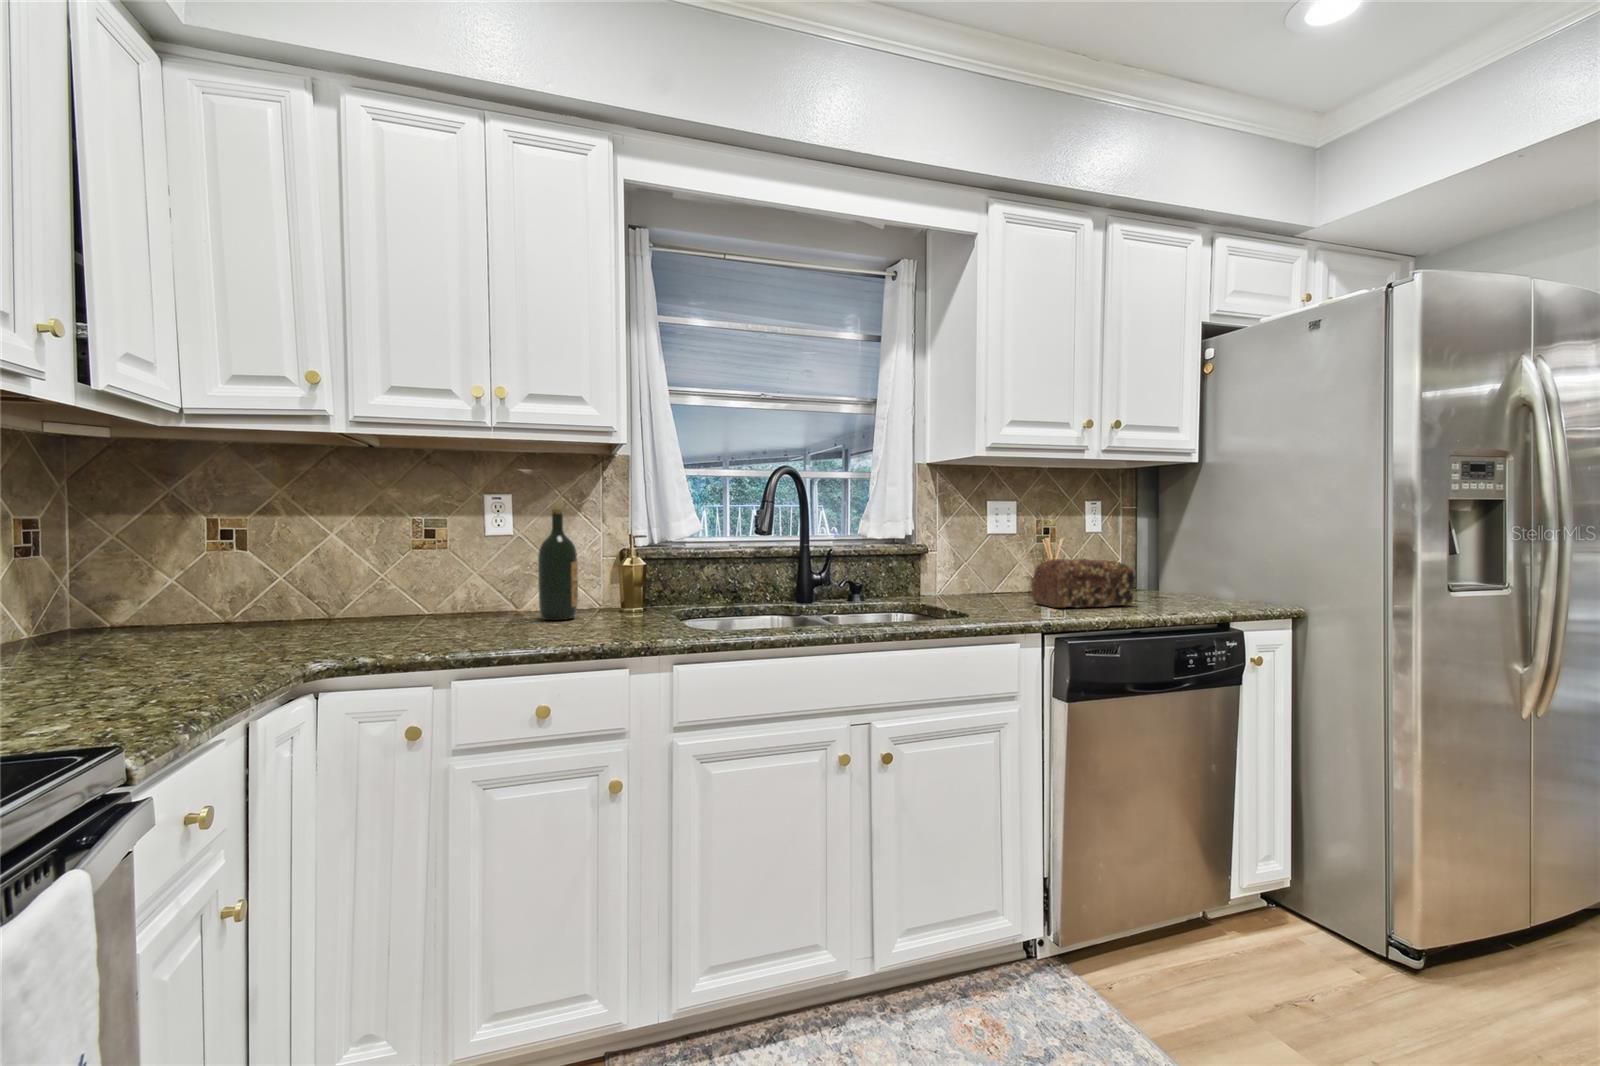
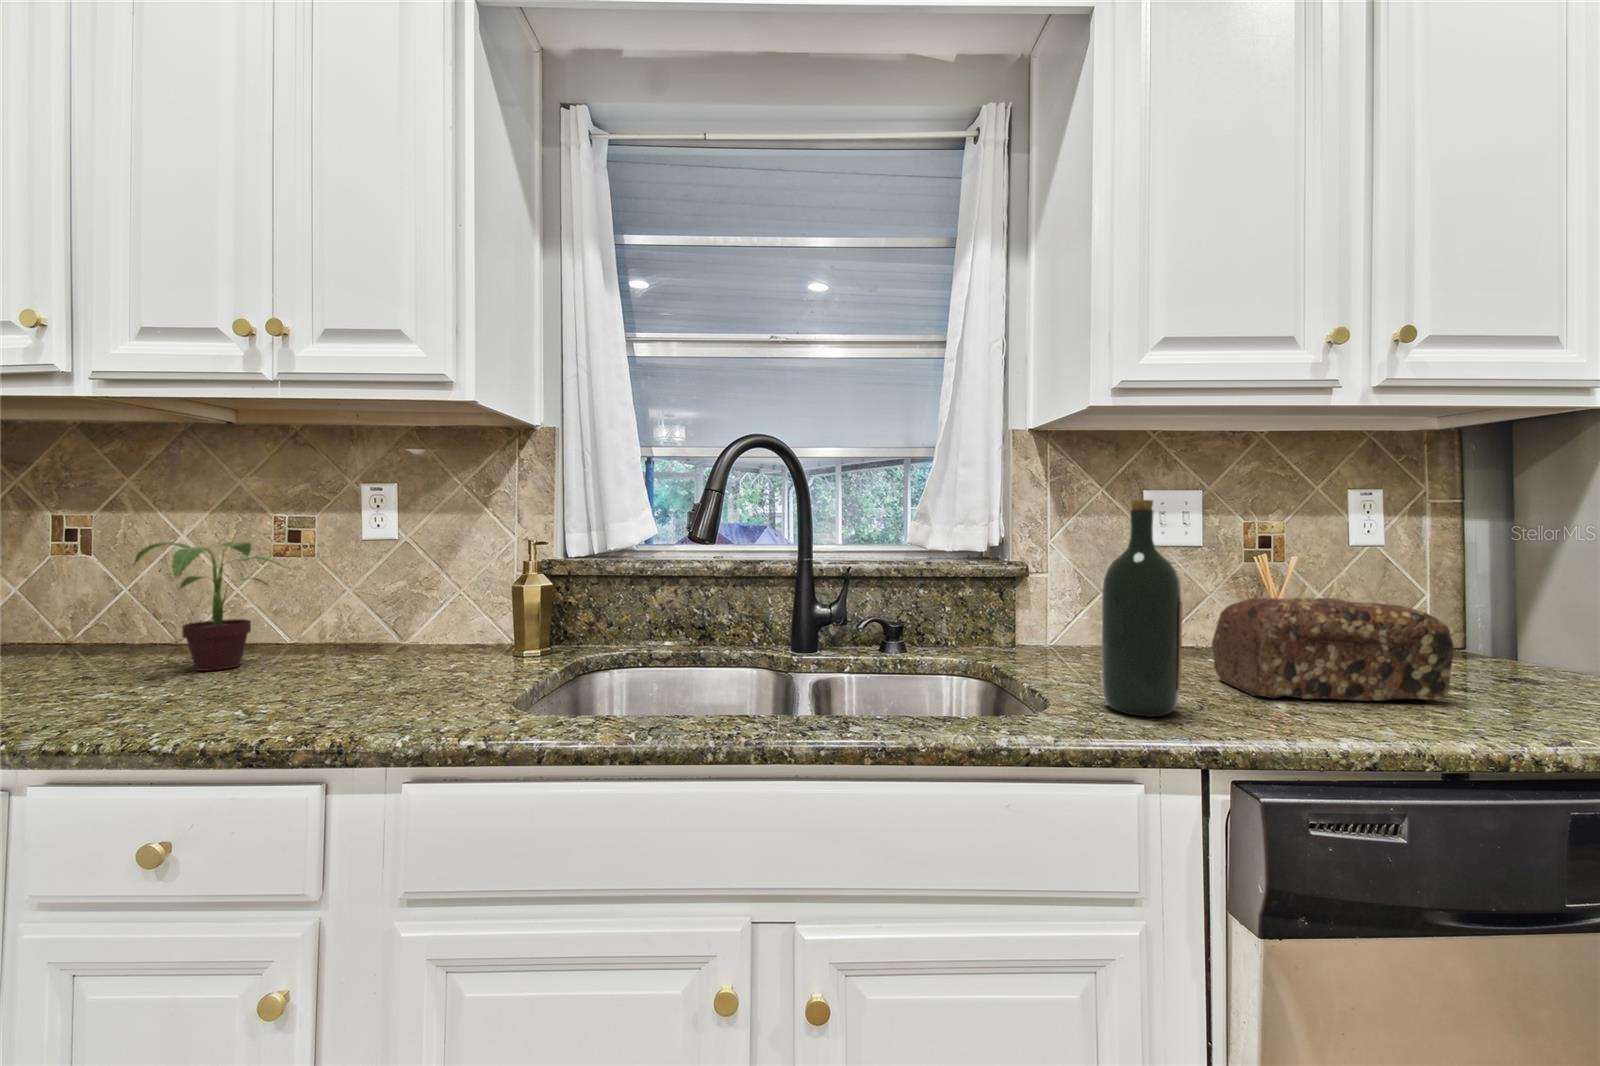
wine bottle: present [538,509,578,620] -> present [1102,500,1182,716]
potted plant: none [372,538,473,629] -> present [134,542,283,671]

